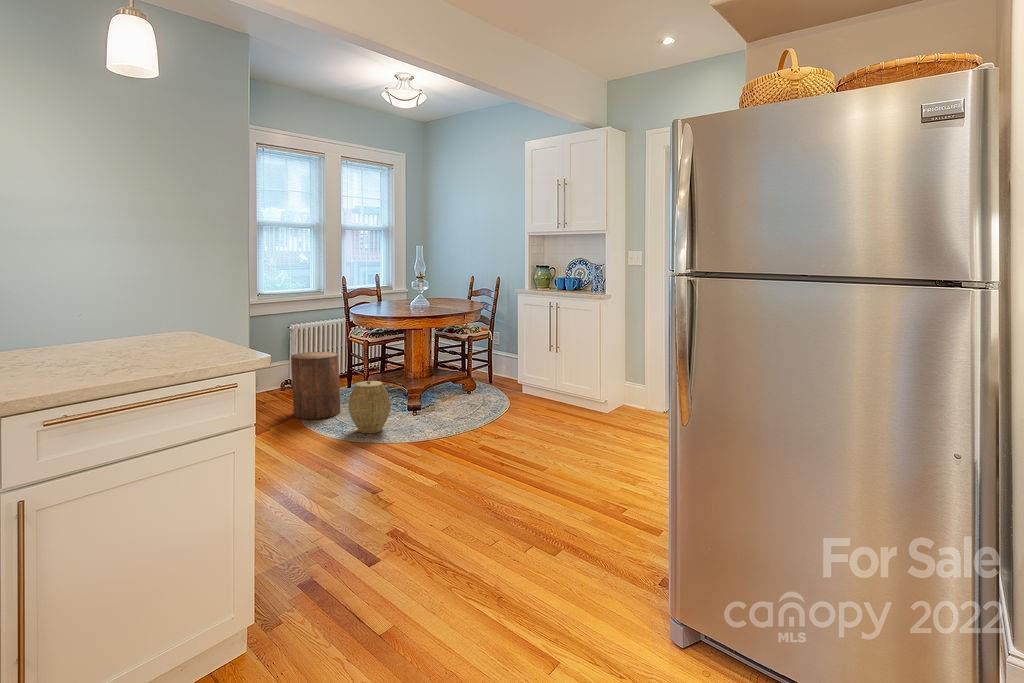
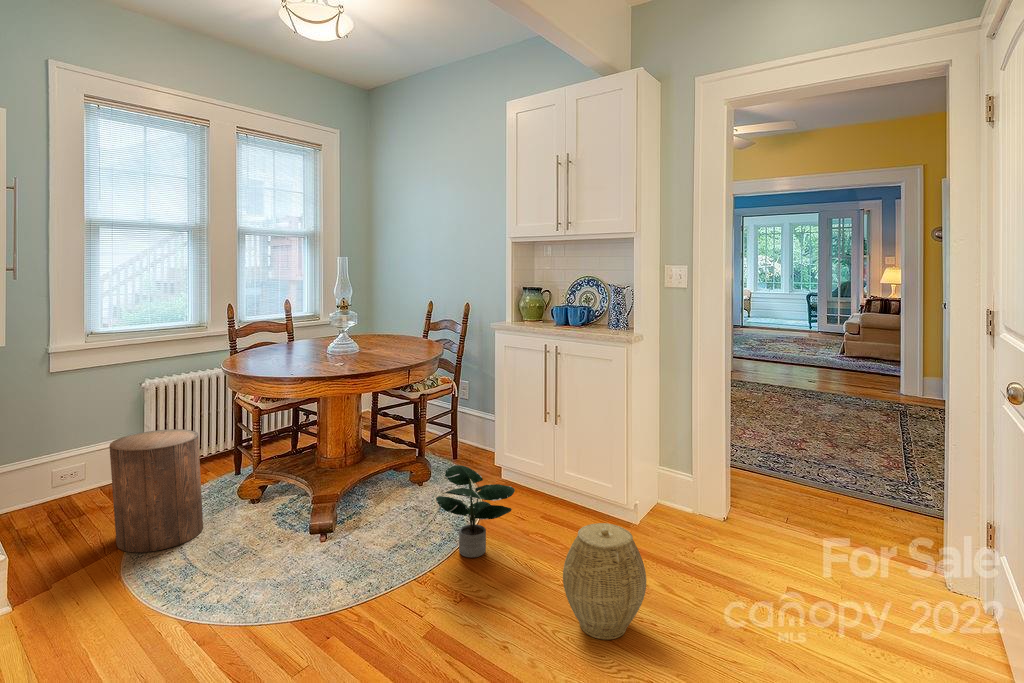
potted plant: none [482,372,529,424] -> present [436,465,515,558]
woven basket: present [348,381,391,433] -> present [563,523,646,640]

